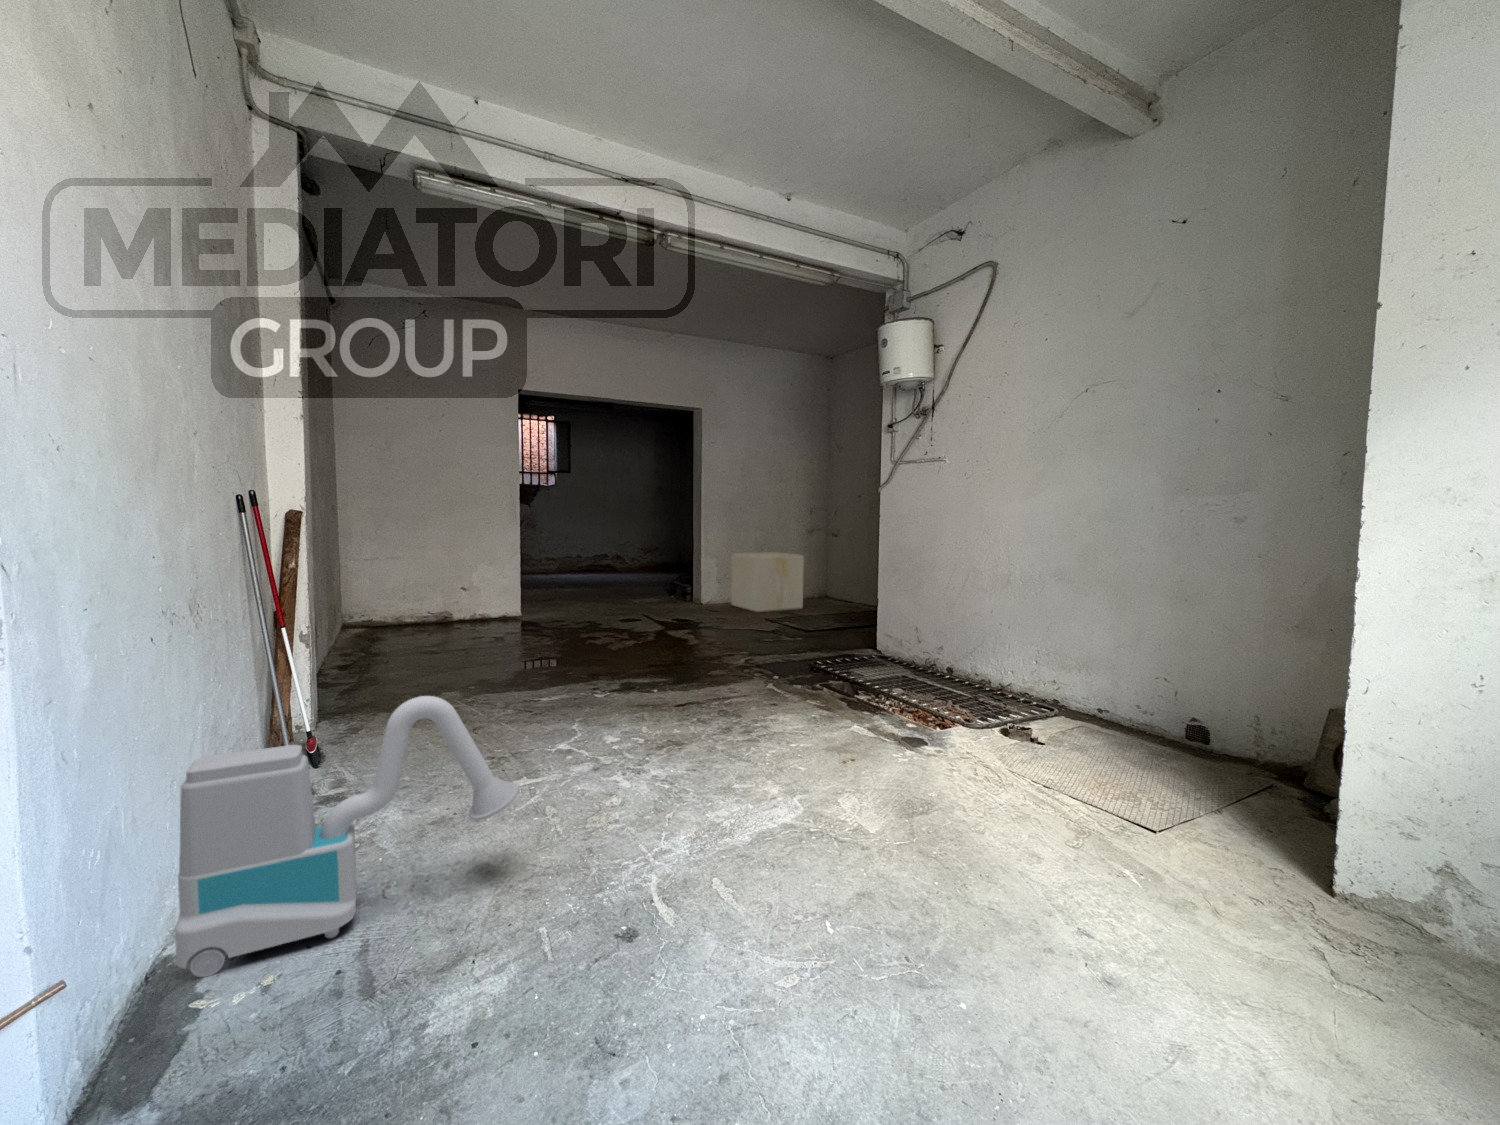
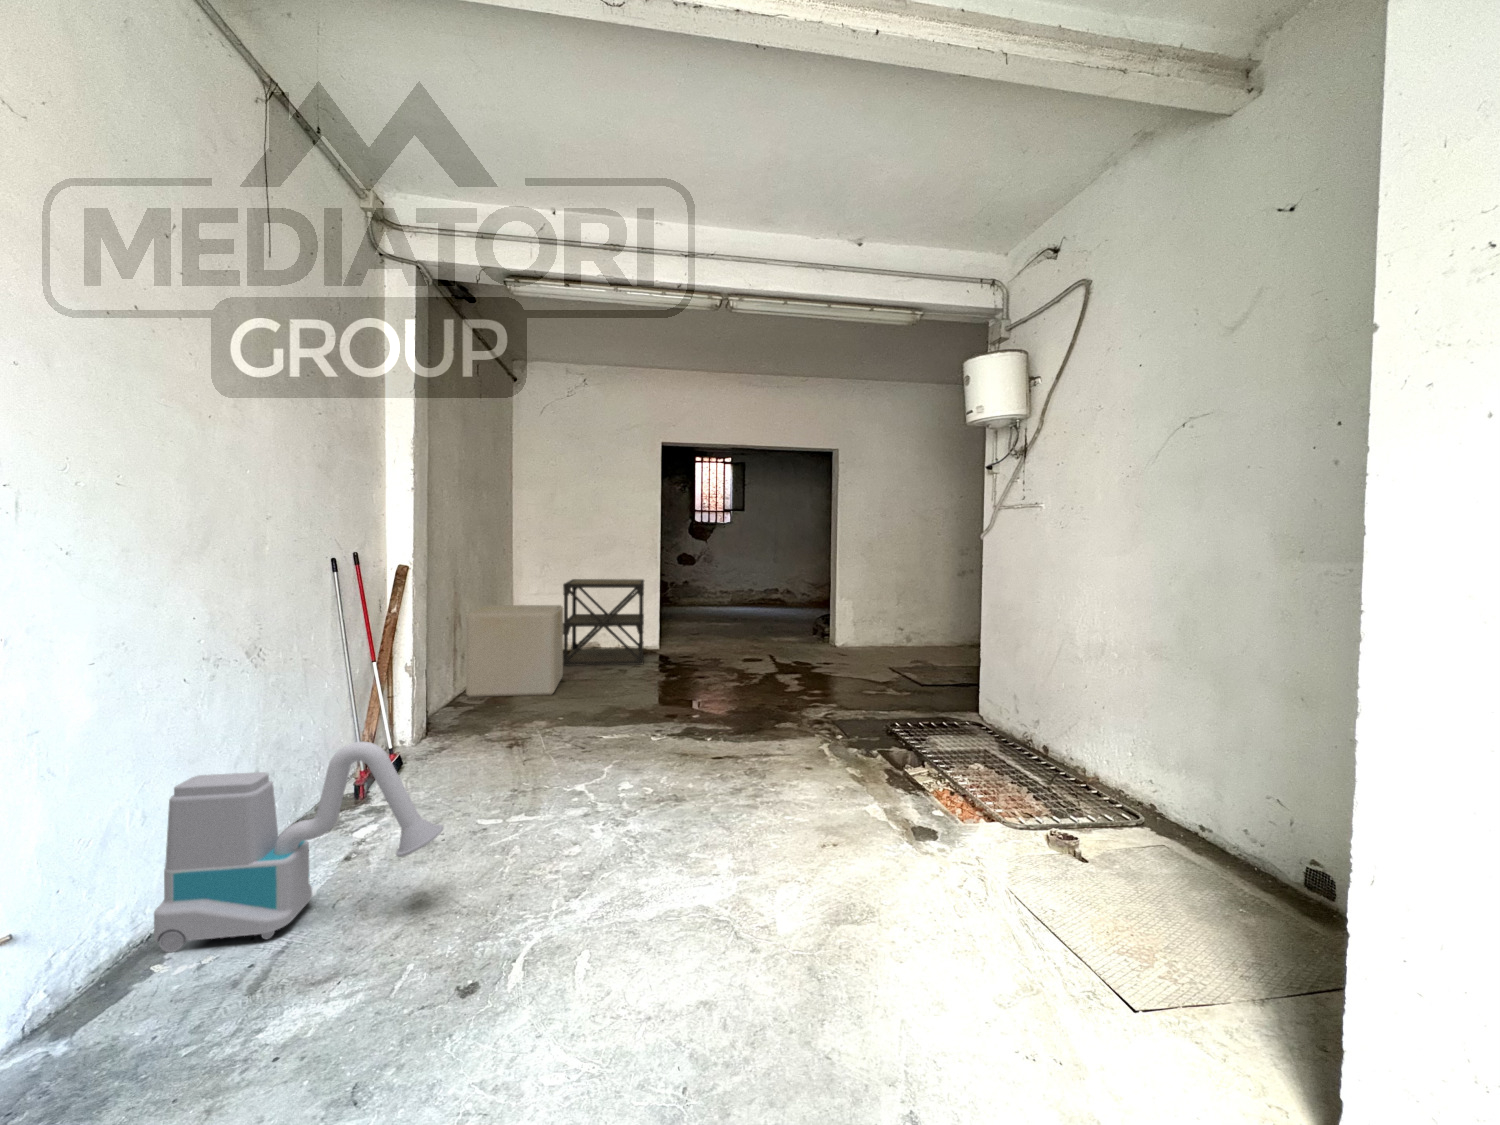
shelving unit: none [416,541,516,639] -> present [563,579,644,666]
cardboard box: present [731,552,804,612] -> present [466,605,563,697]

